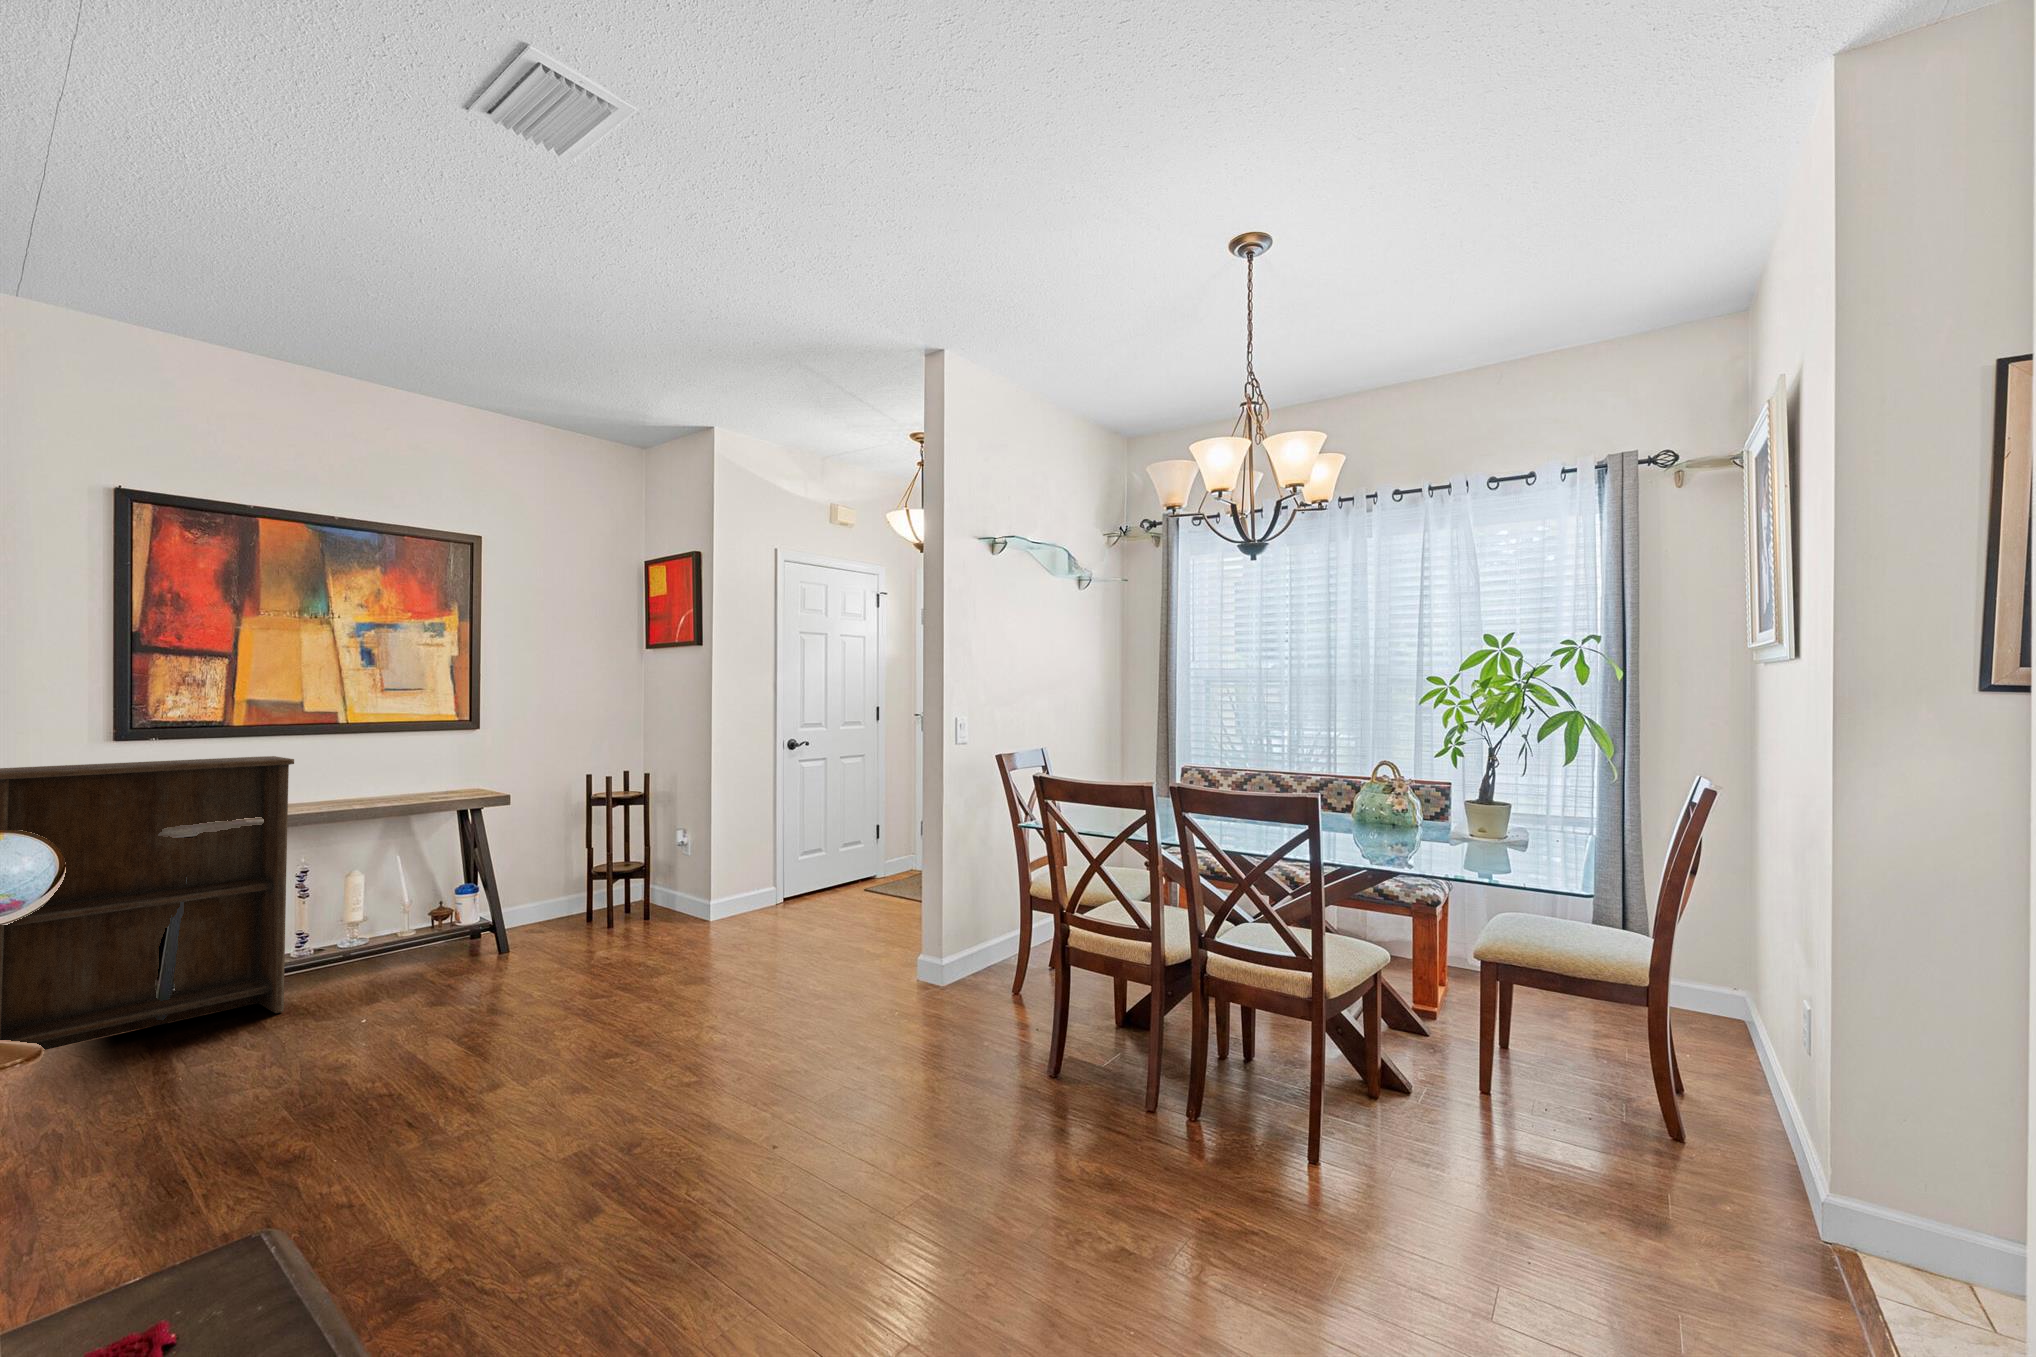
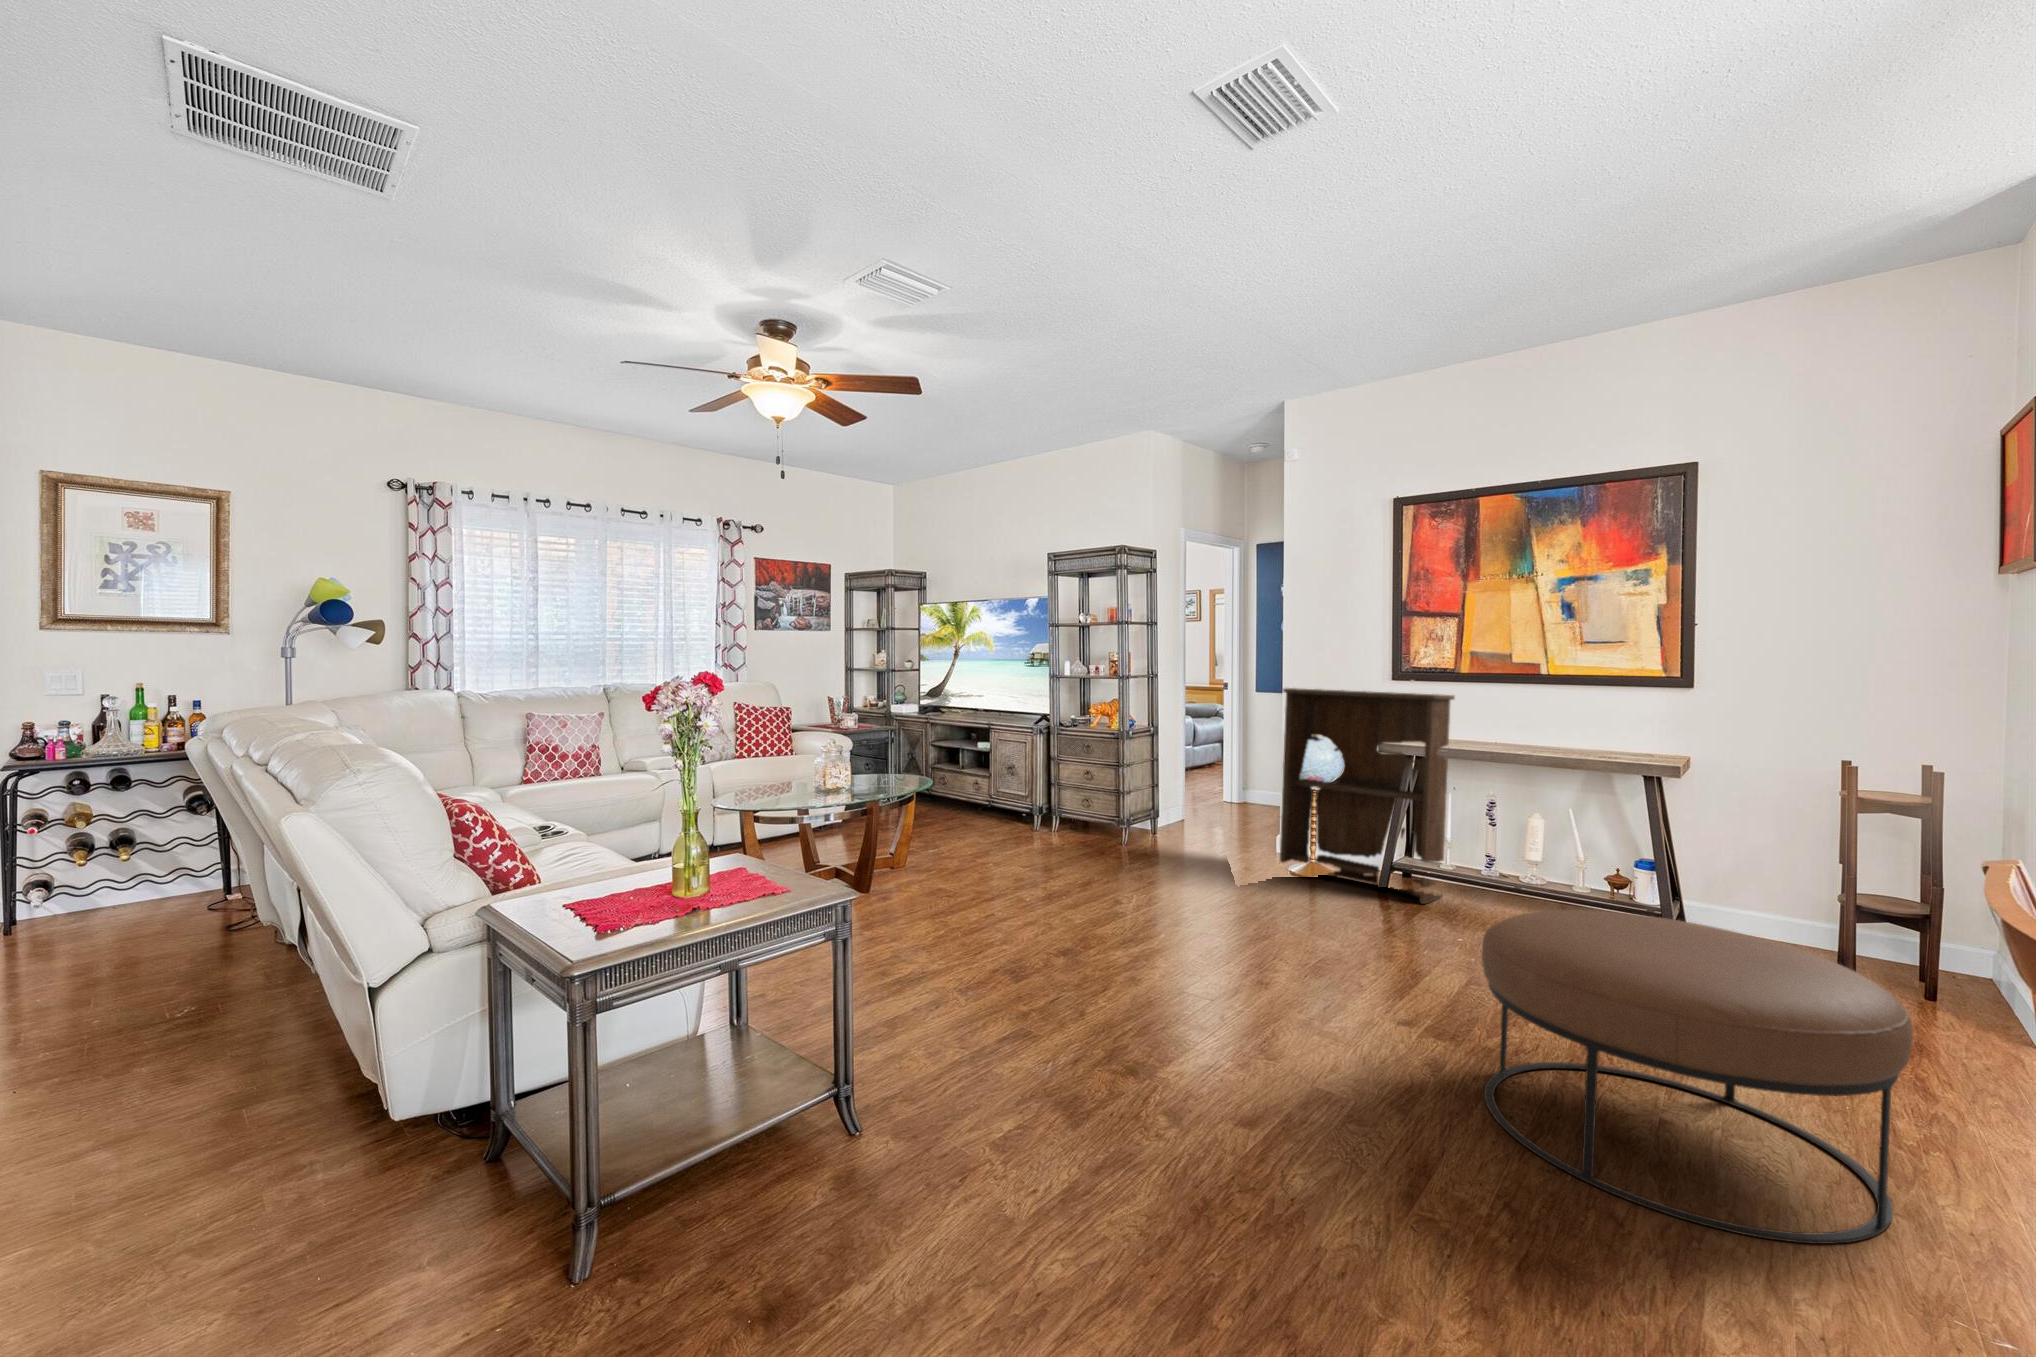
ottoman: none [710,886,916,1061] -> present [1482,910,1913,1244]

